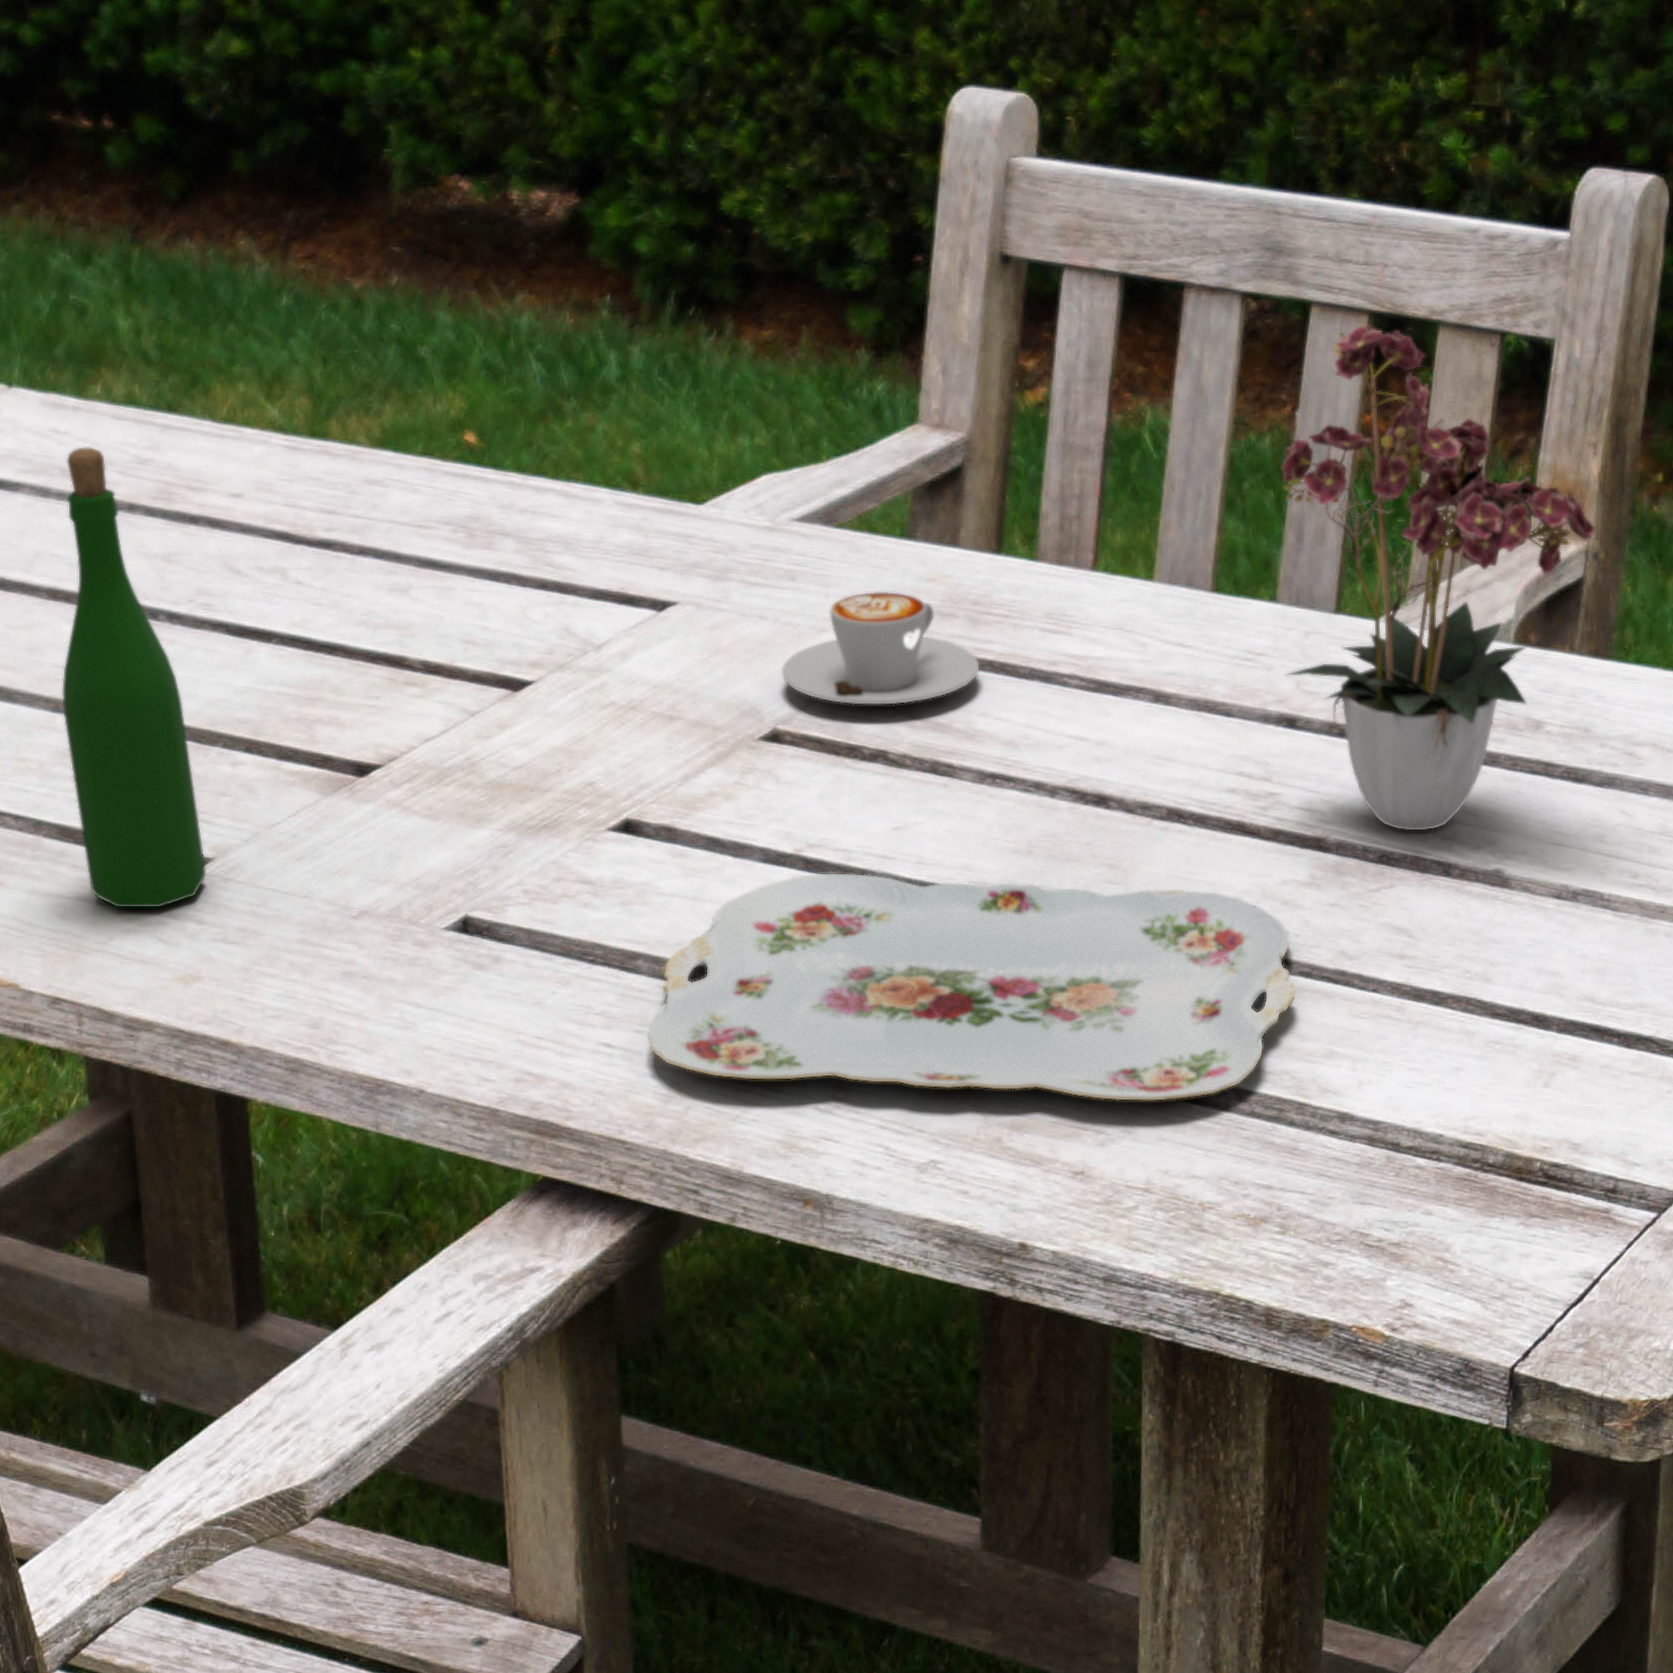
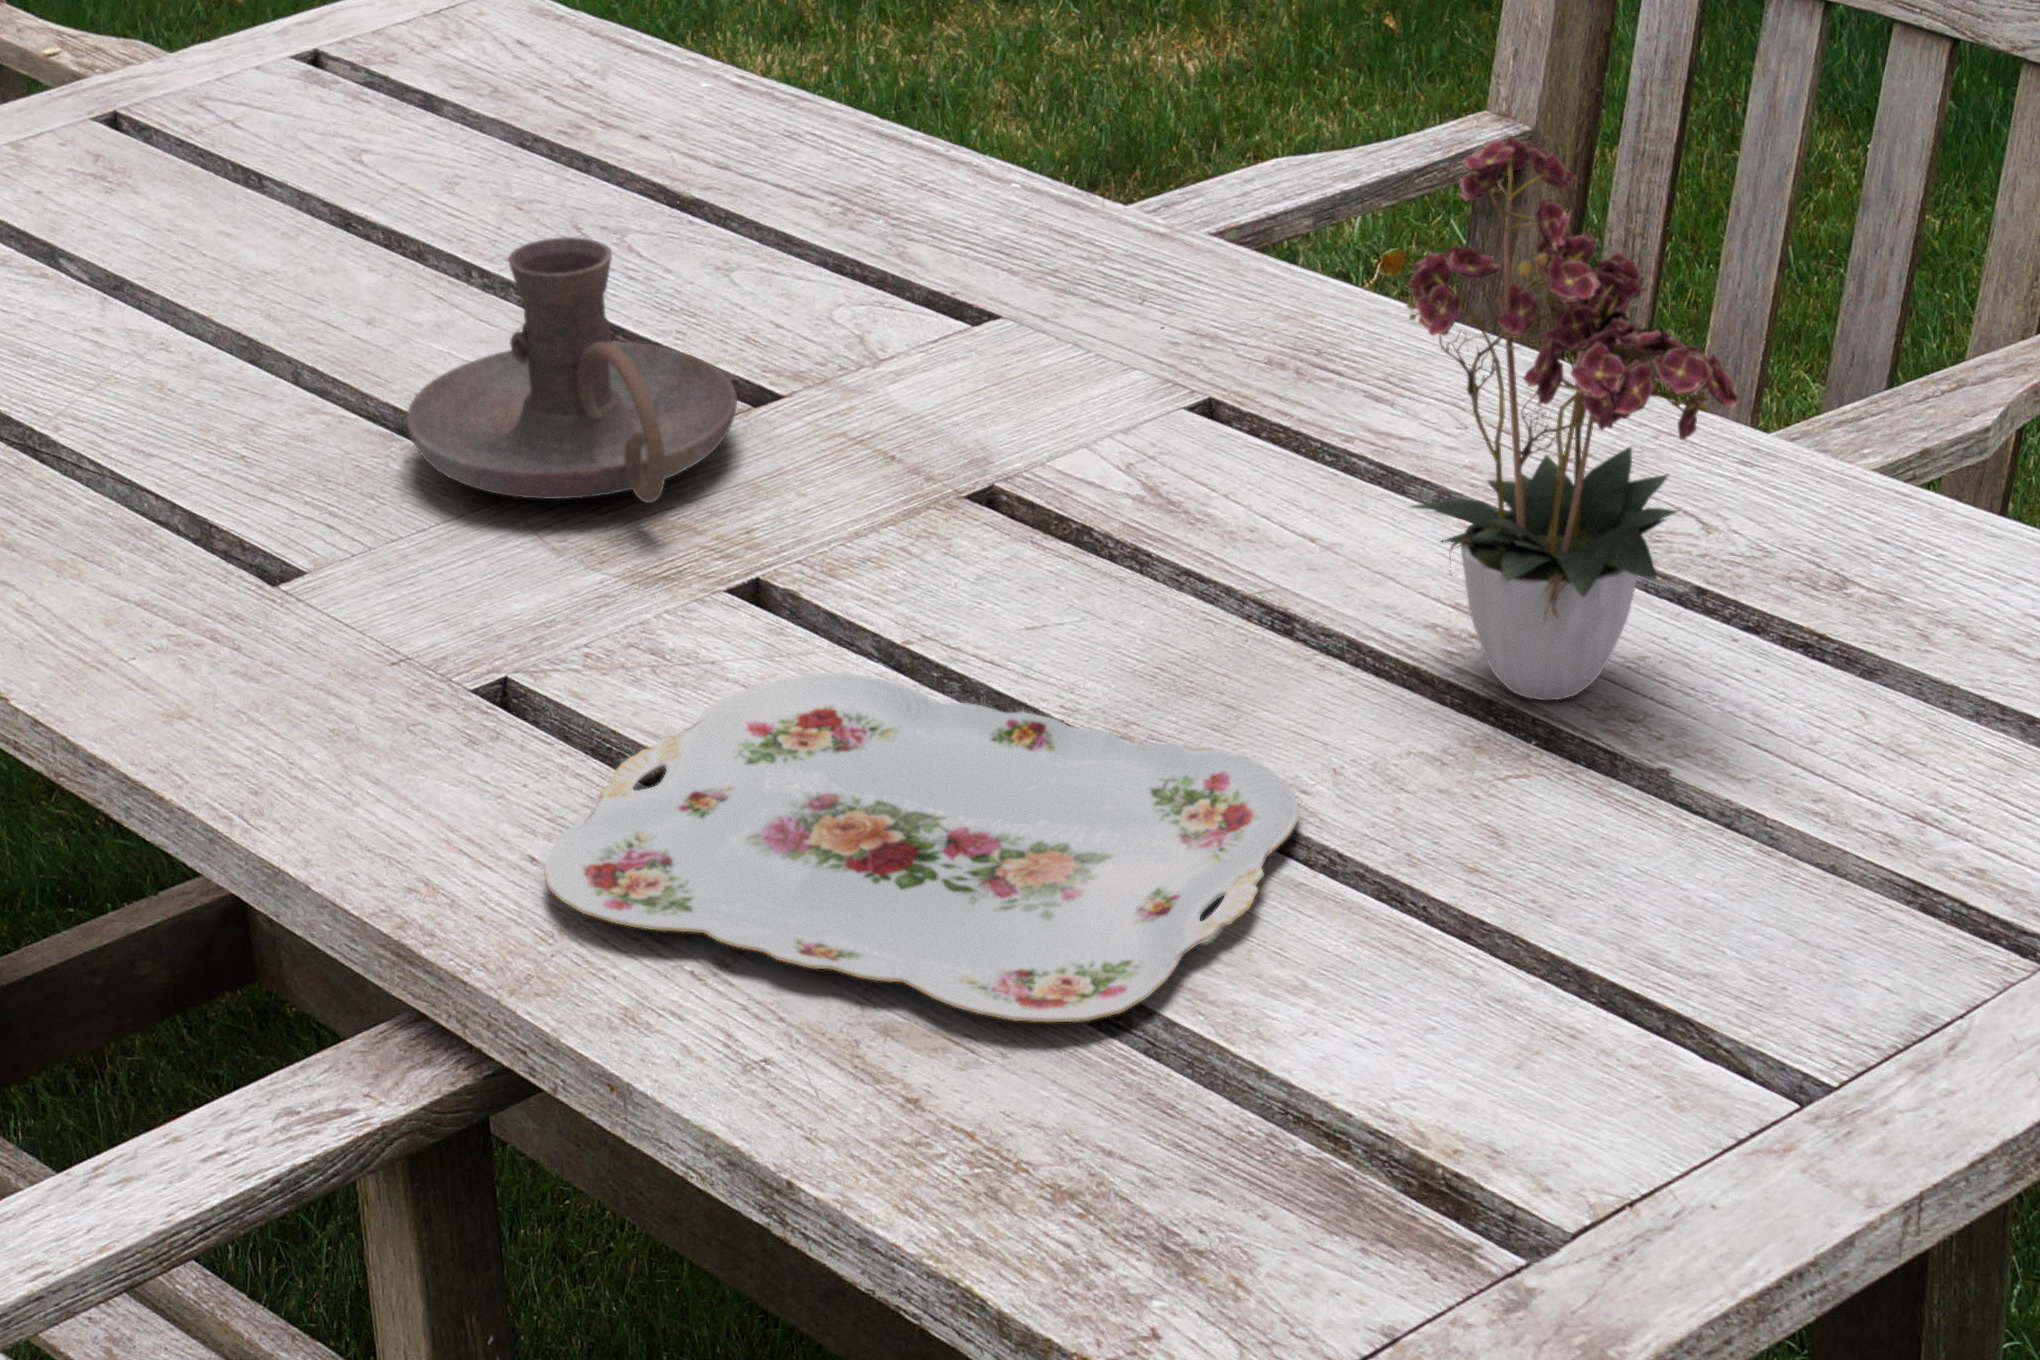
wine bottle: present [63,448,206,907] -> none [119,157,260,617]
candle holder: none [274,536,589,778] -> present [407,237,737,503]
coffee cup: present [782,592,979,704] -> none [962,331,1179,462]

